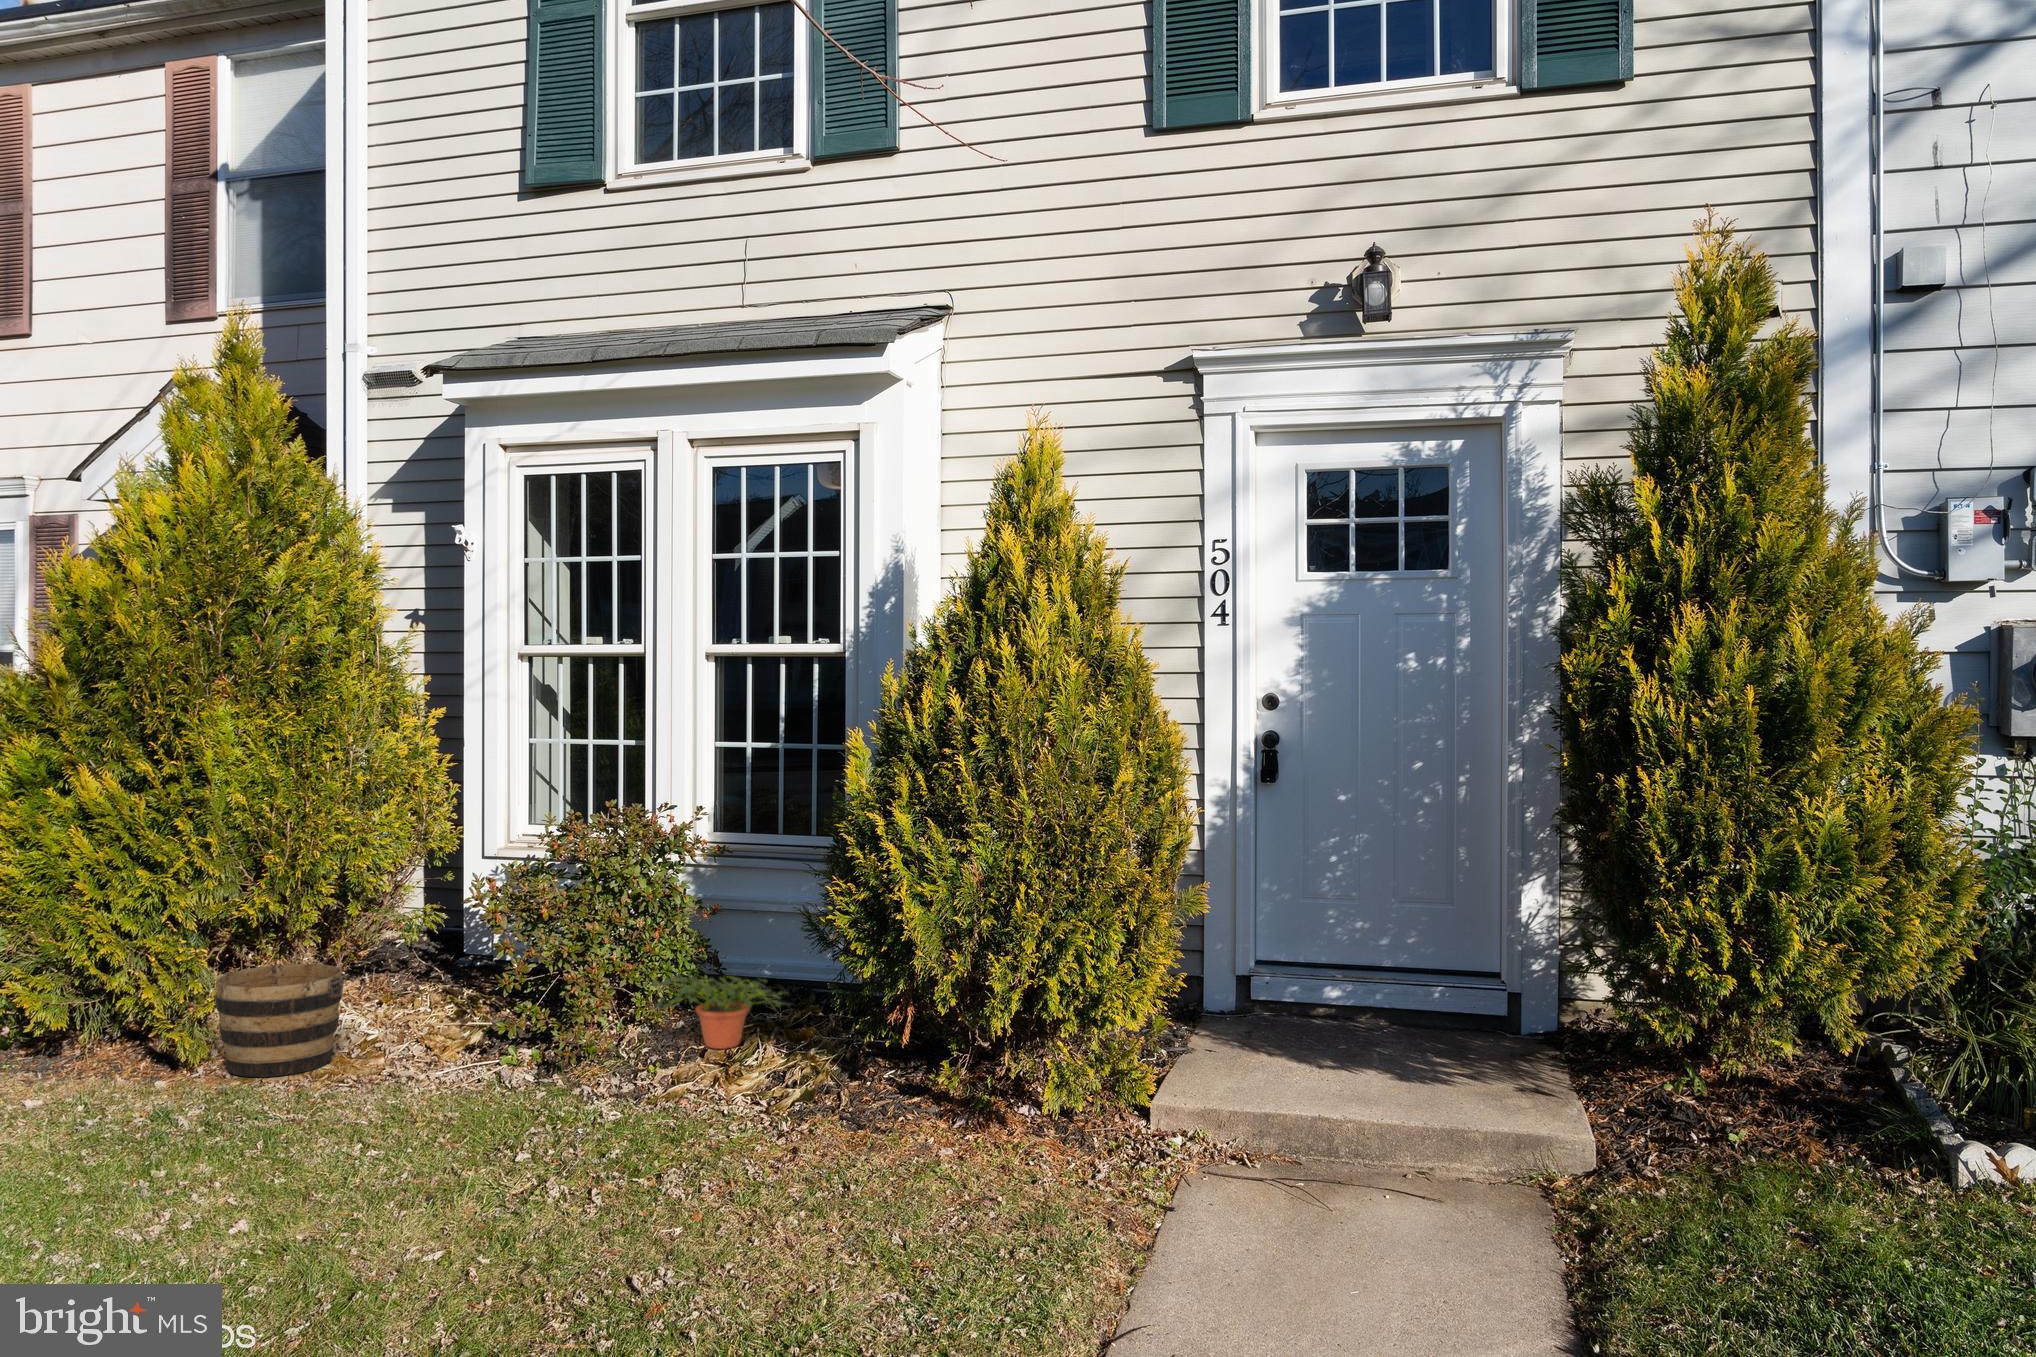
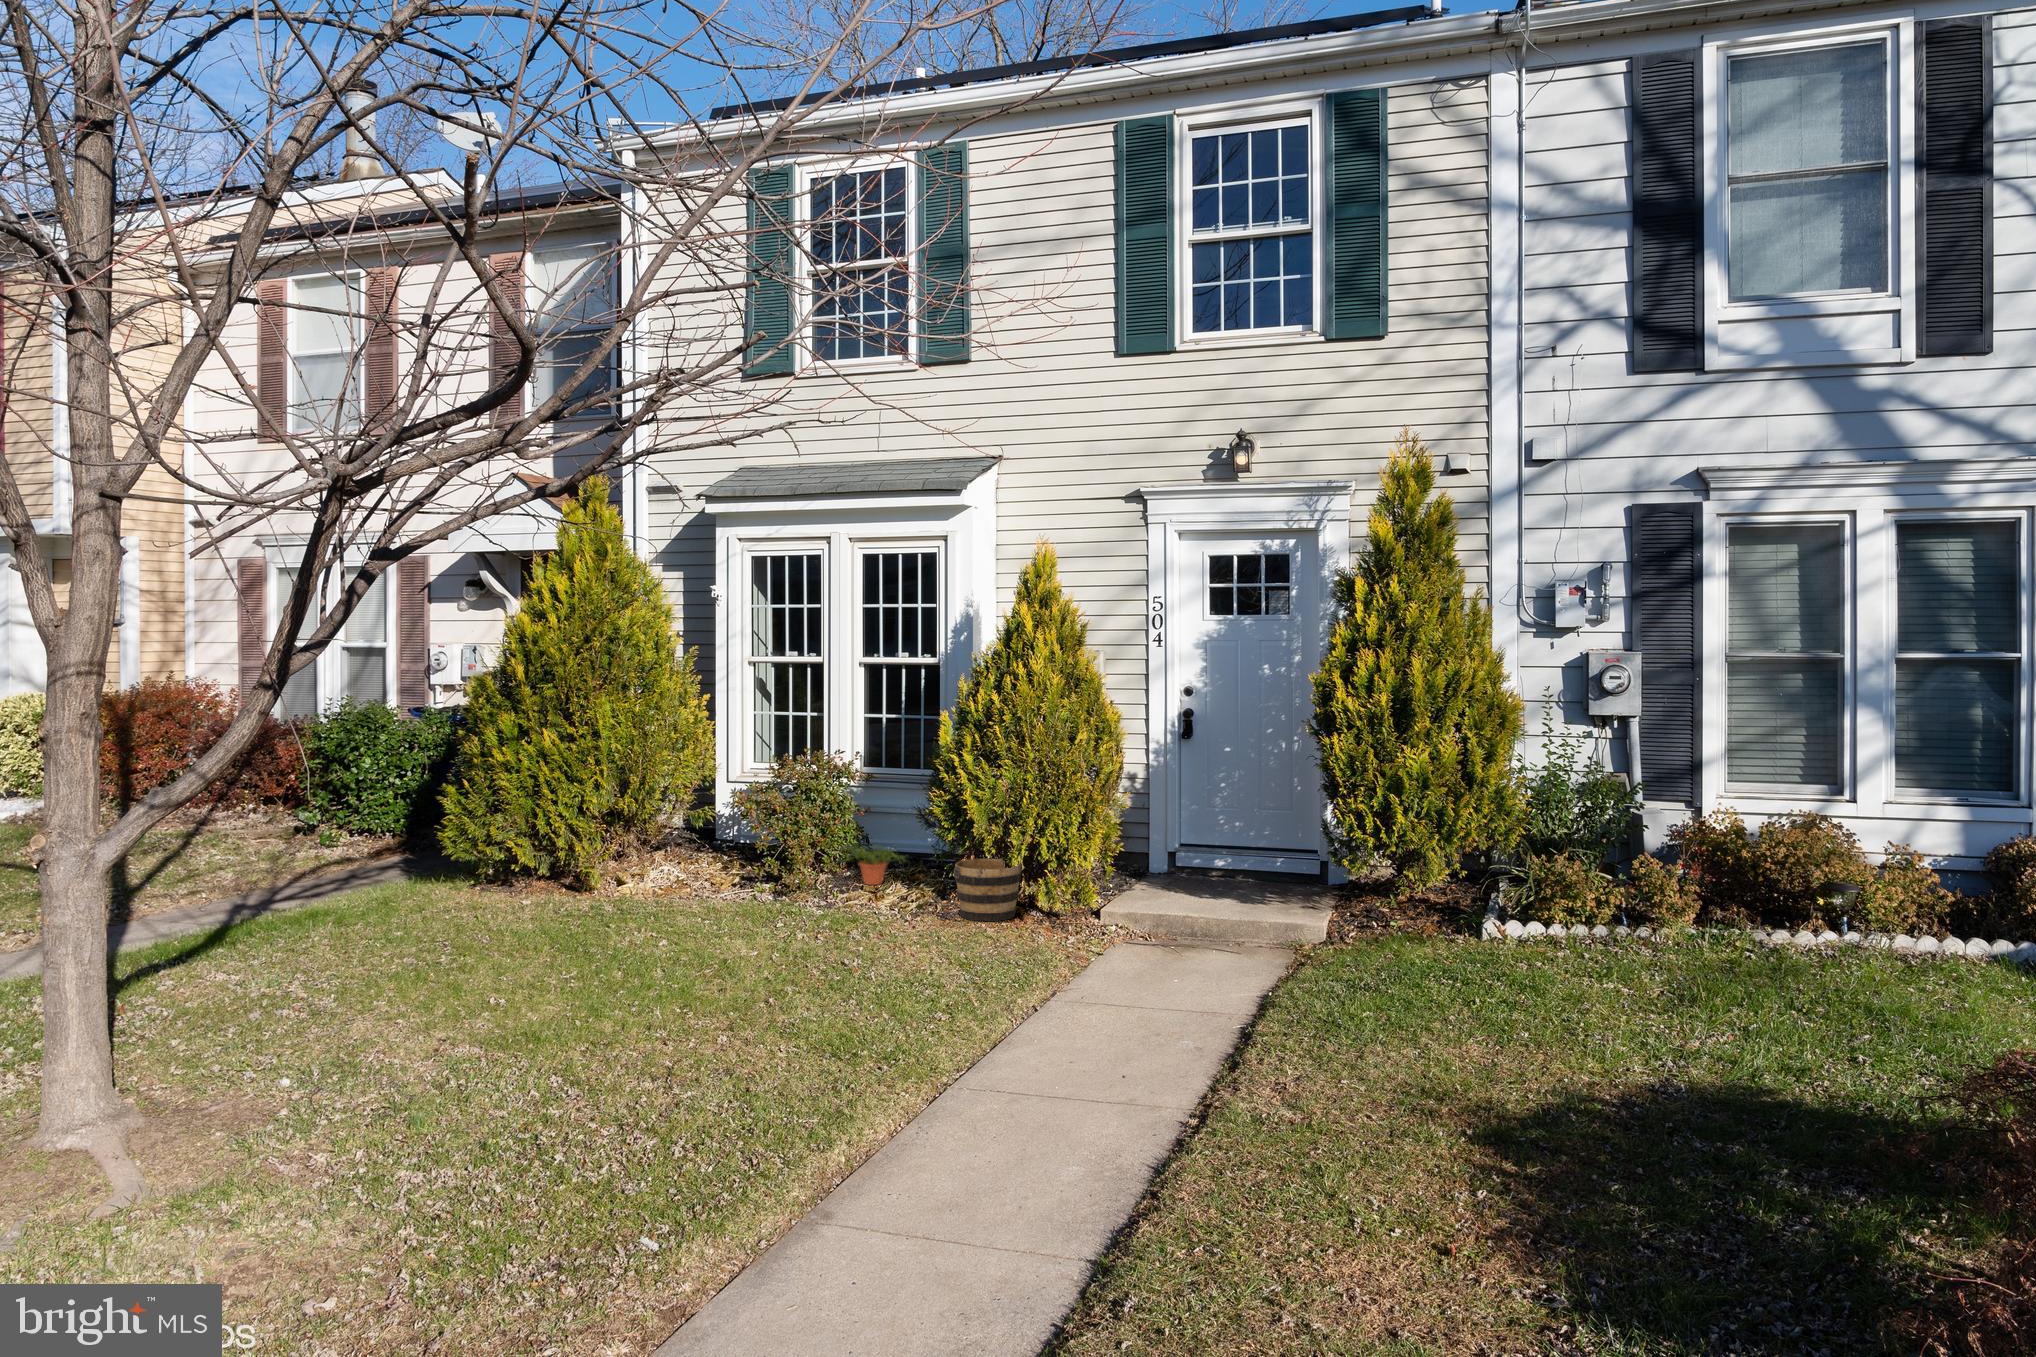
bucket: present [215,964,343,1077] -> present [954,859,1022,921]

